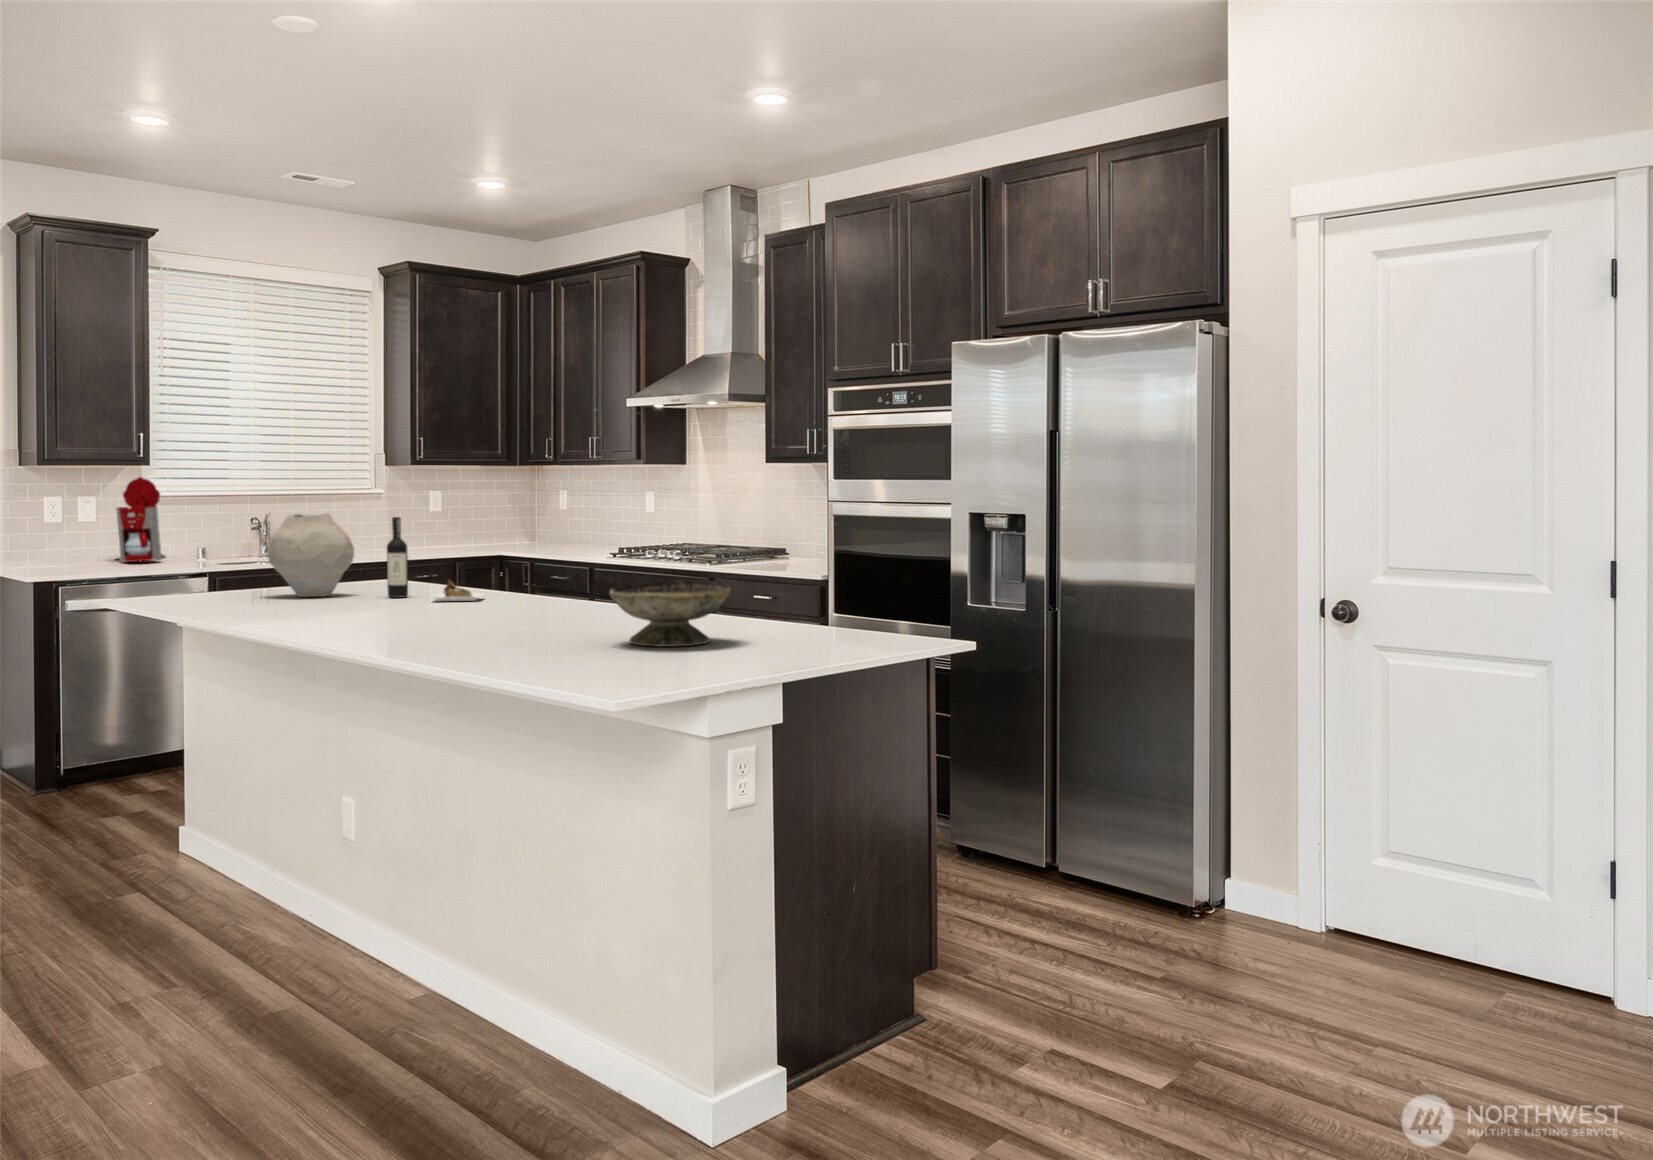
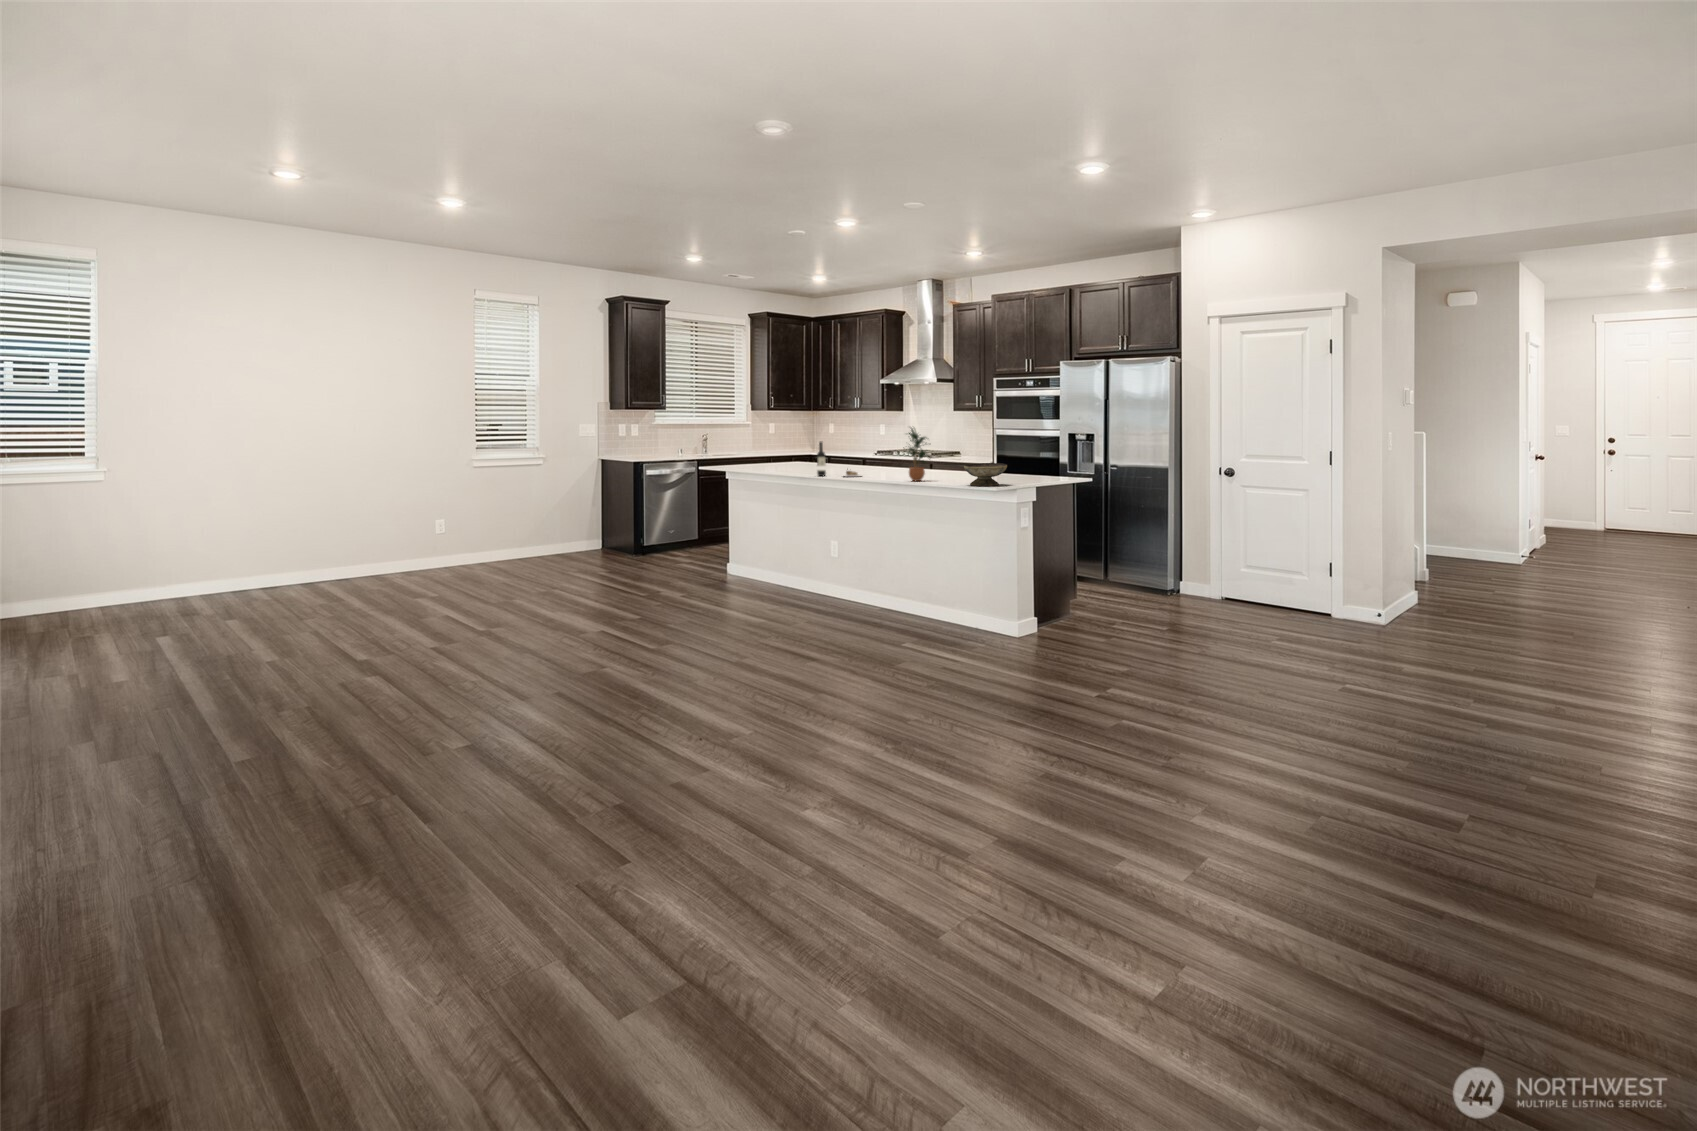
coffee maker: present [116,477,165,562] -> none [644,424,669,465]
potted plant: none [509,479,594,621] -> present [906,428,928,481]
vase: present [268,513,354,597] -> none [766,441,800,477]

